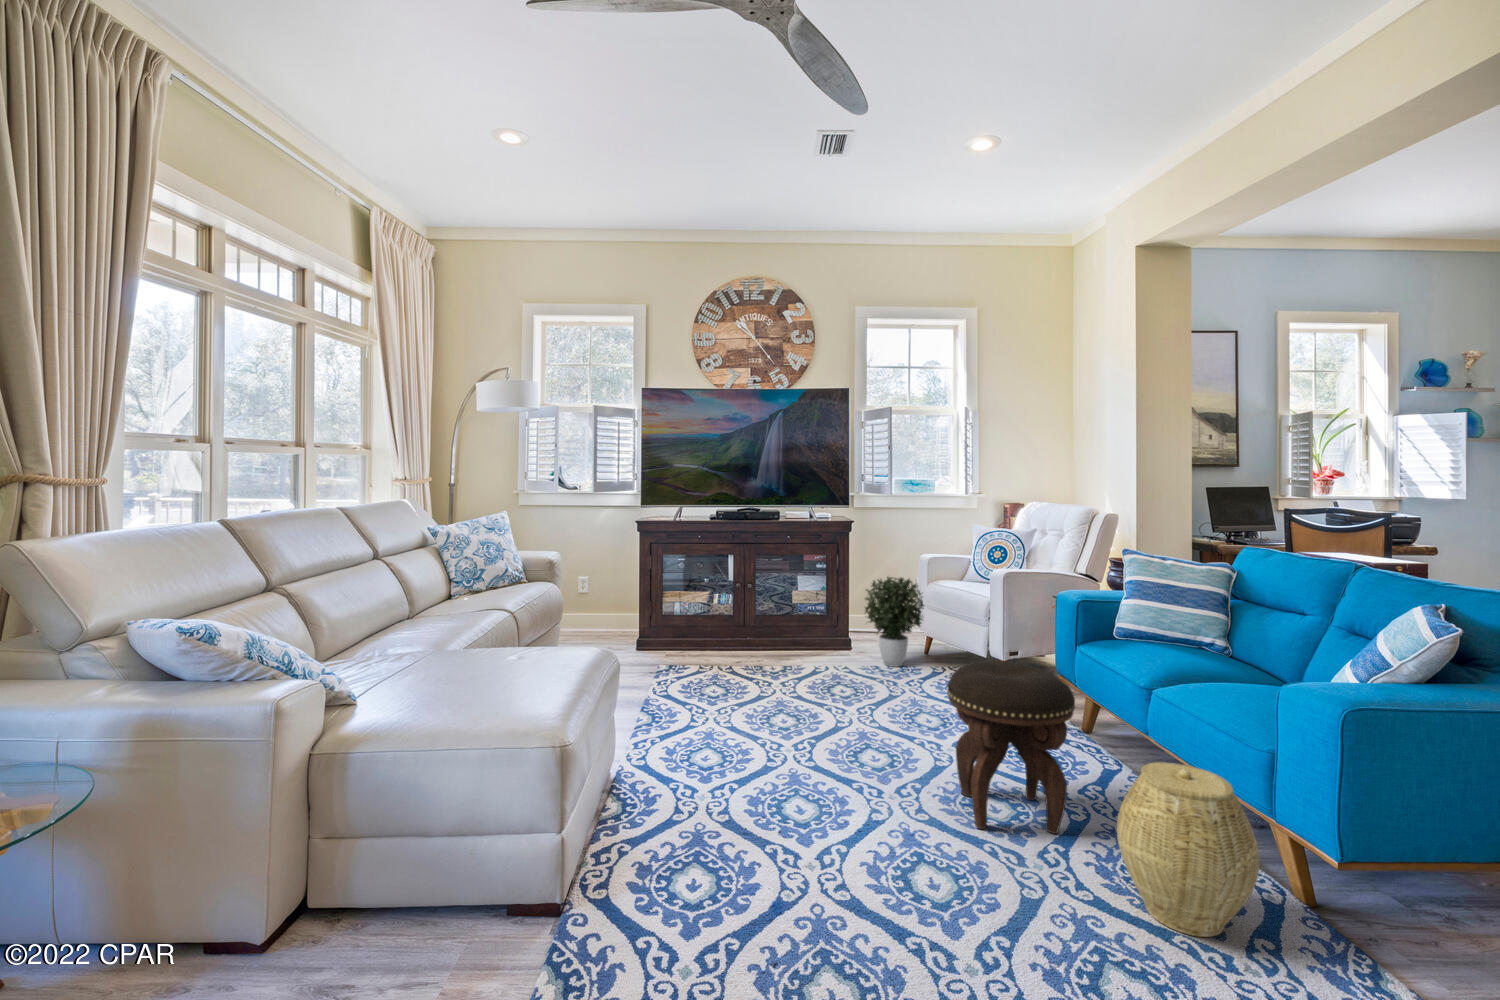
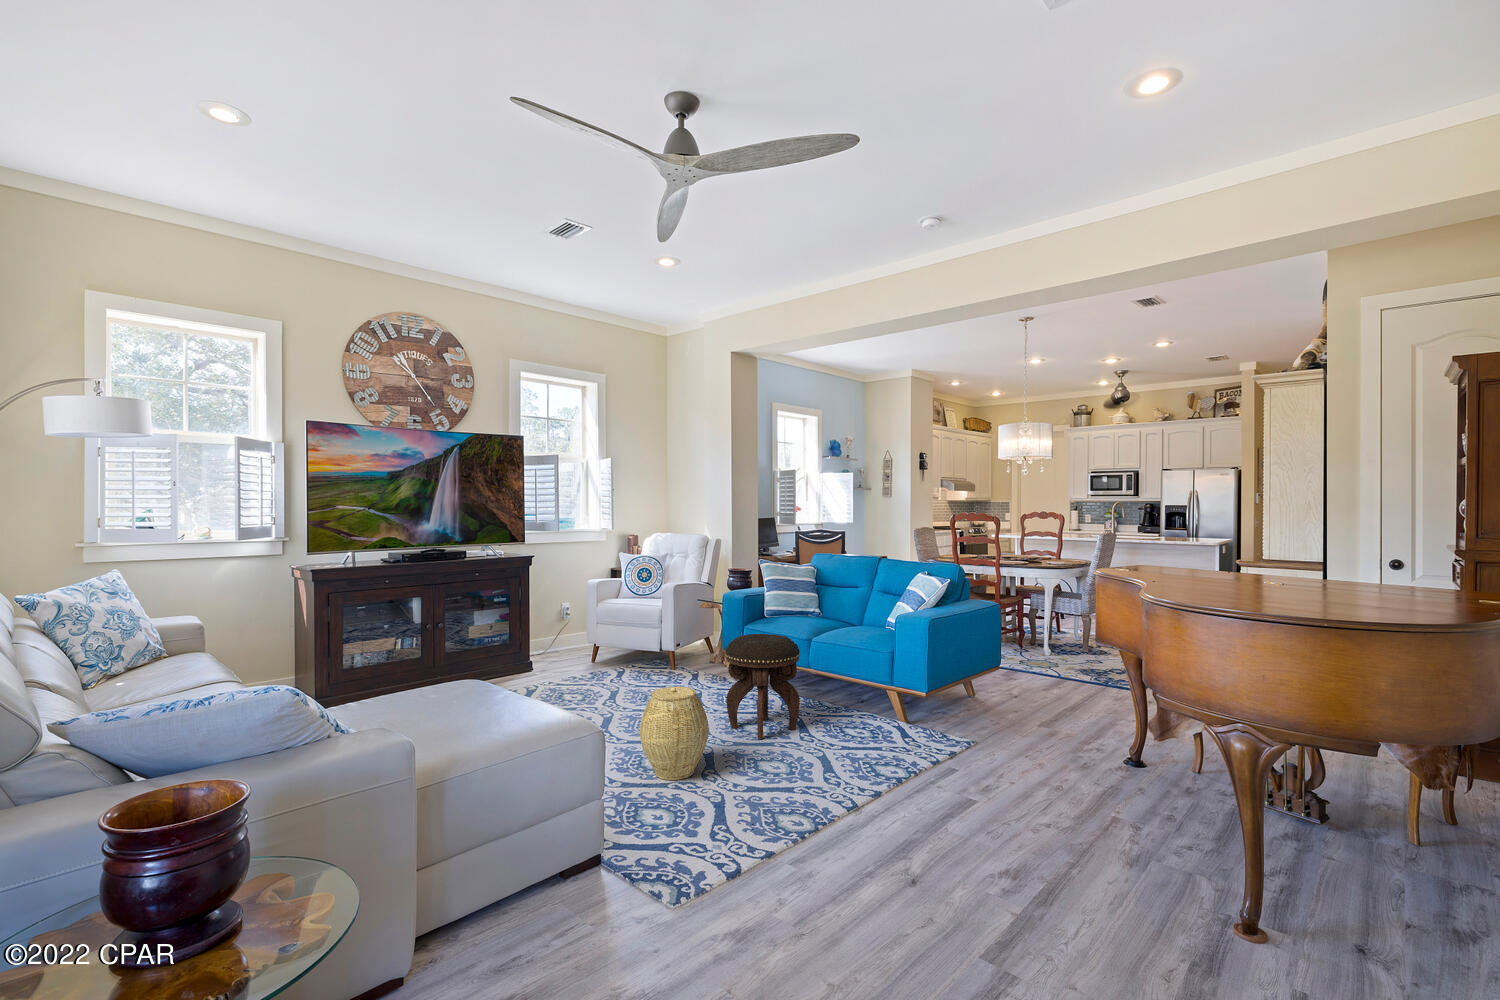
potted plant: present [865,577,924,667] -> none [556,598,611,674]
woven basket: present [1117,762,1260,937] -> present [640,687,709,780]

